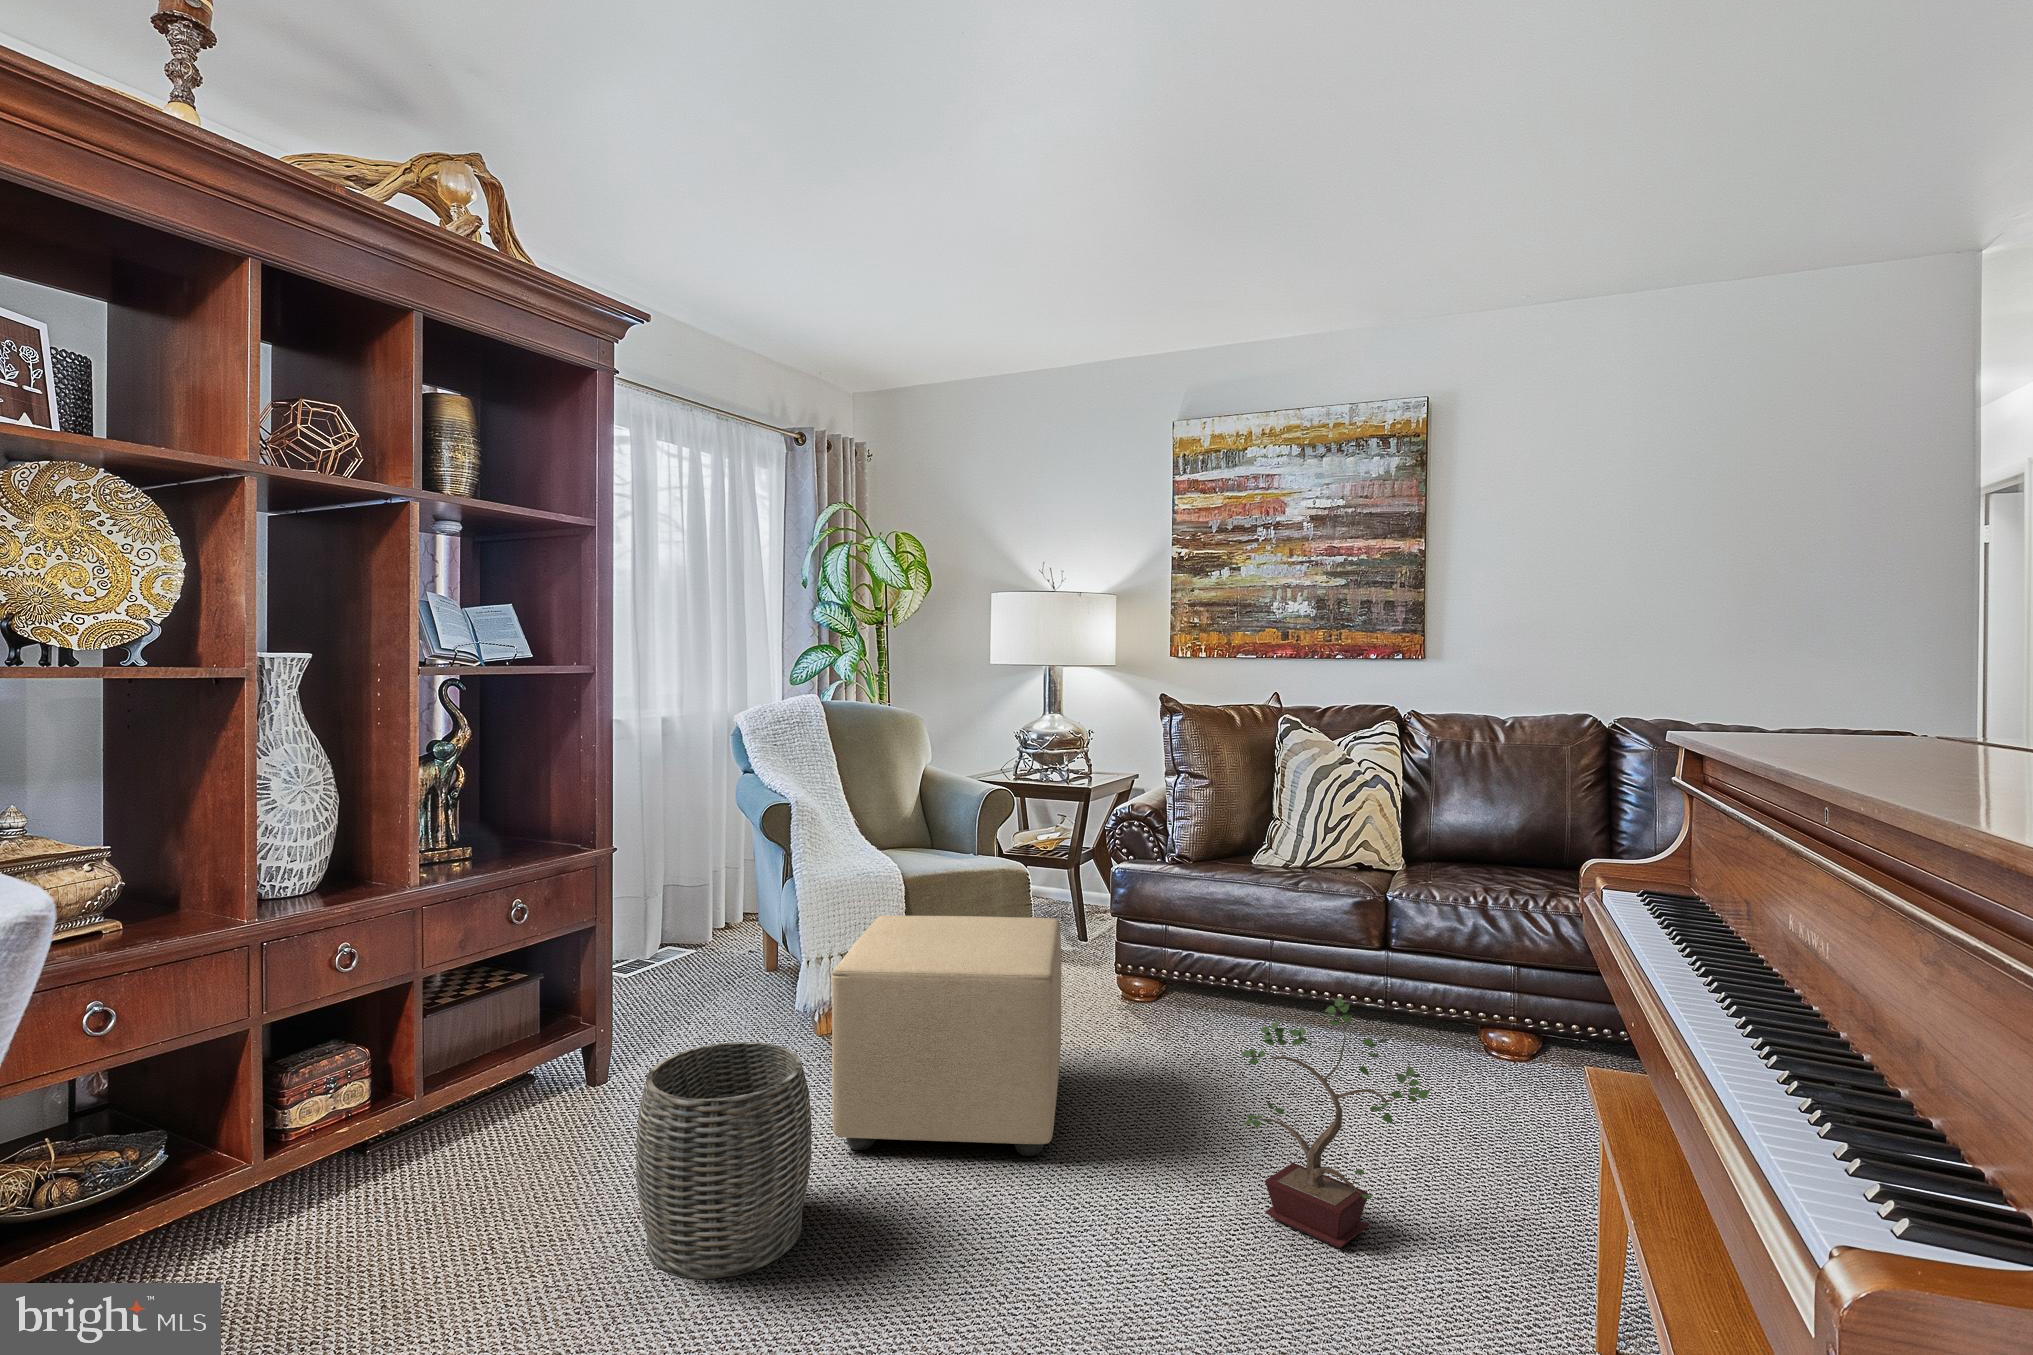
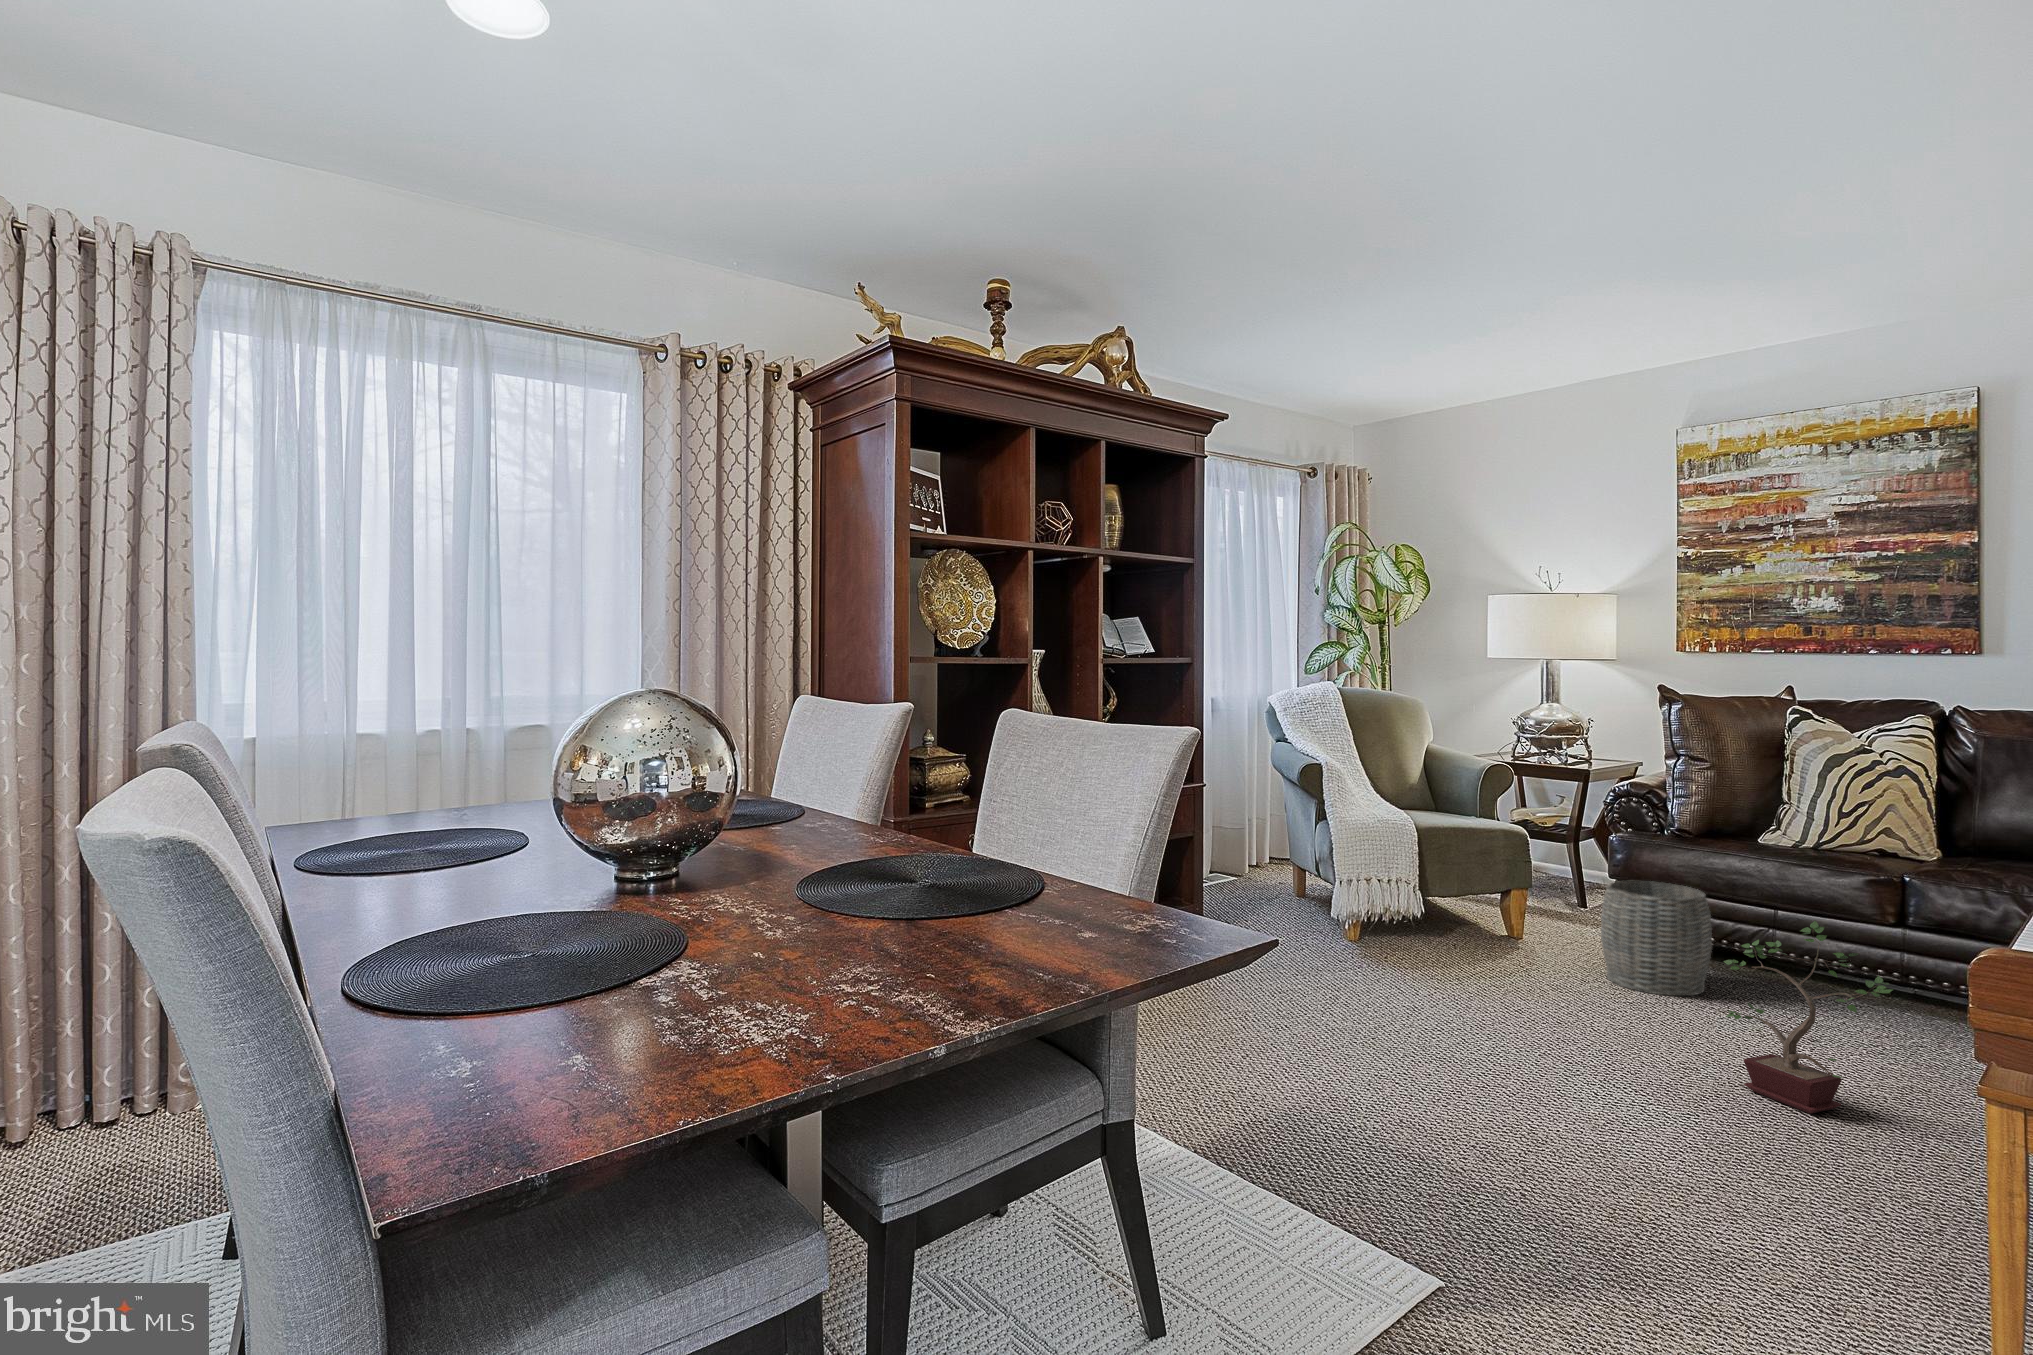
ottoman: present [832,915,1061,1156] -> none [1379,850,1561,1030]
woven basket: present [636,1042,811,1279] -> present [1601,881,1712,996]

